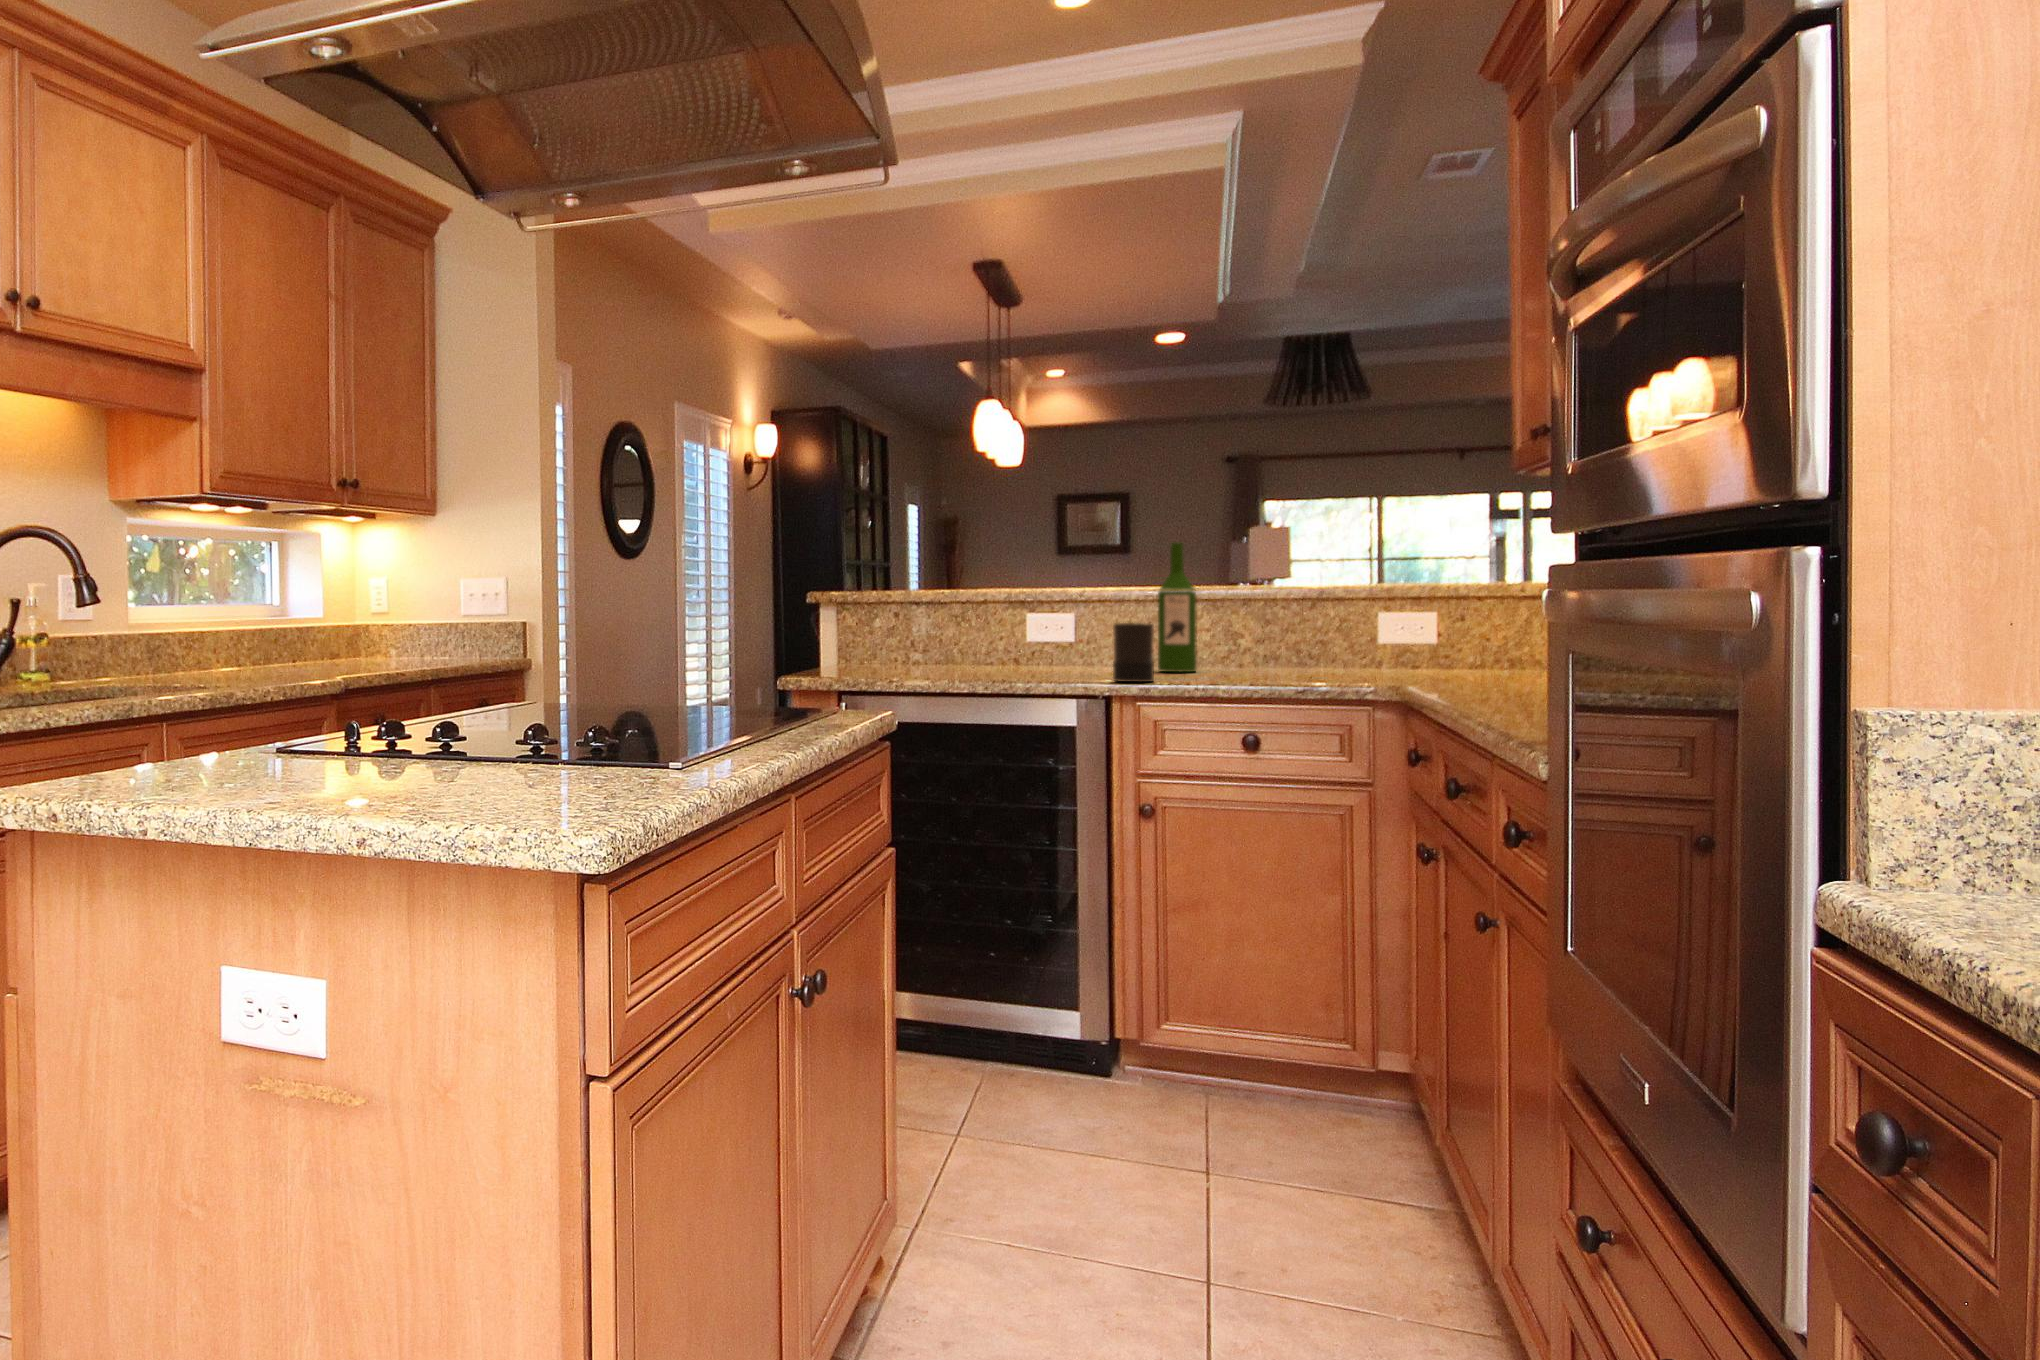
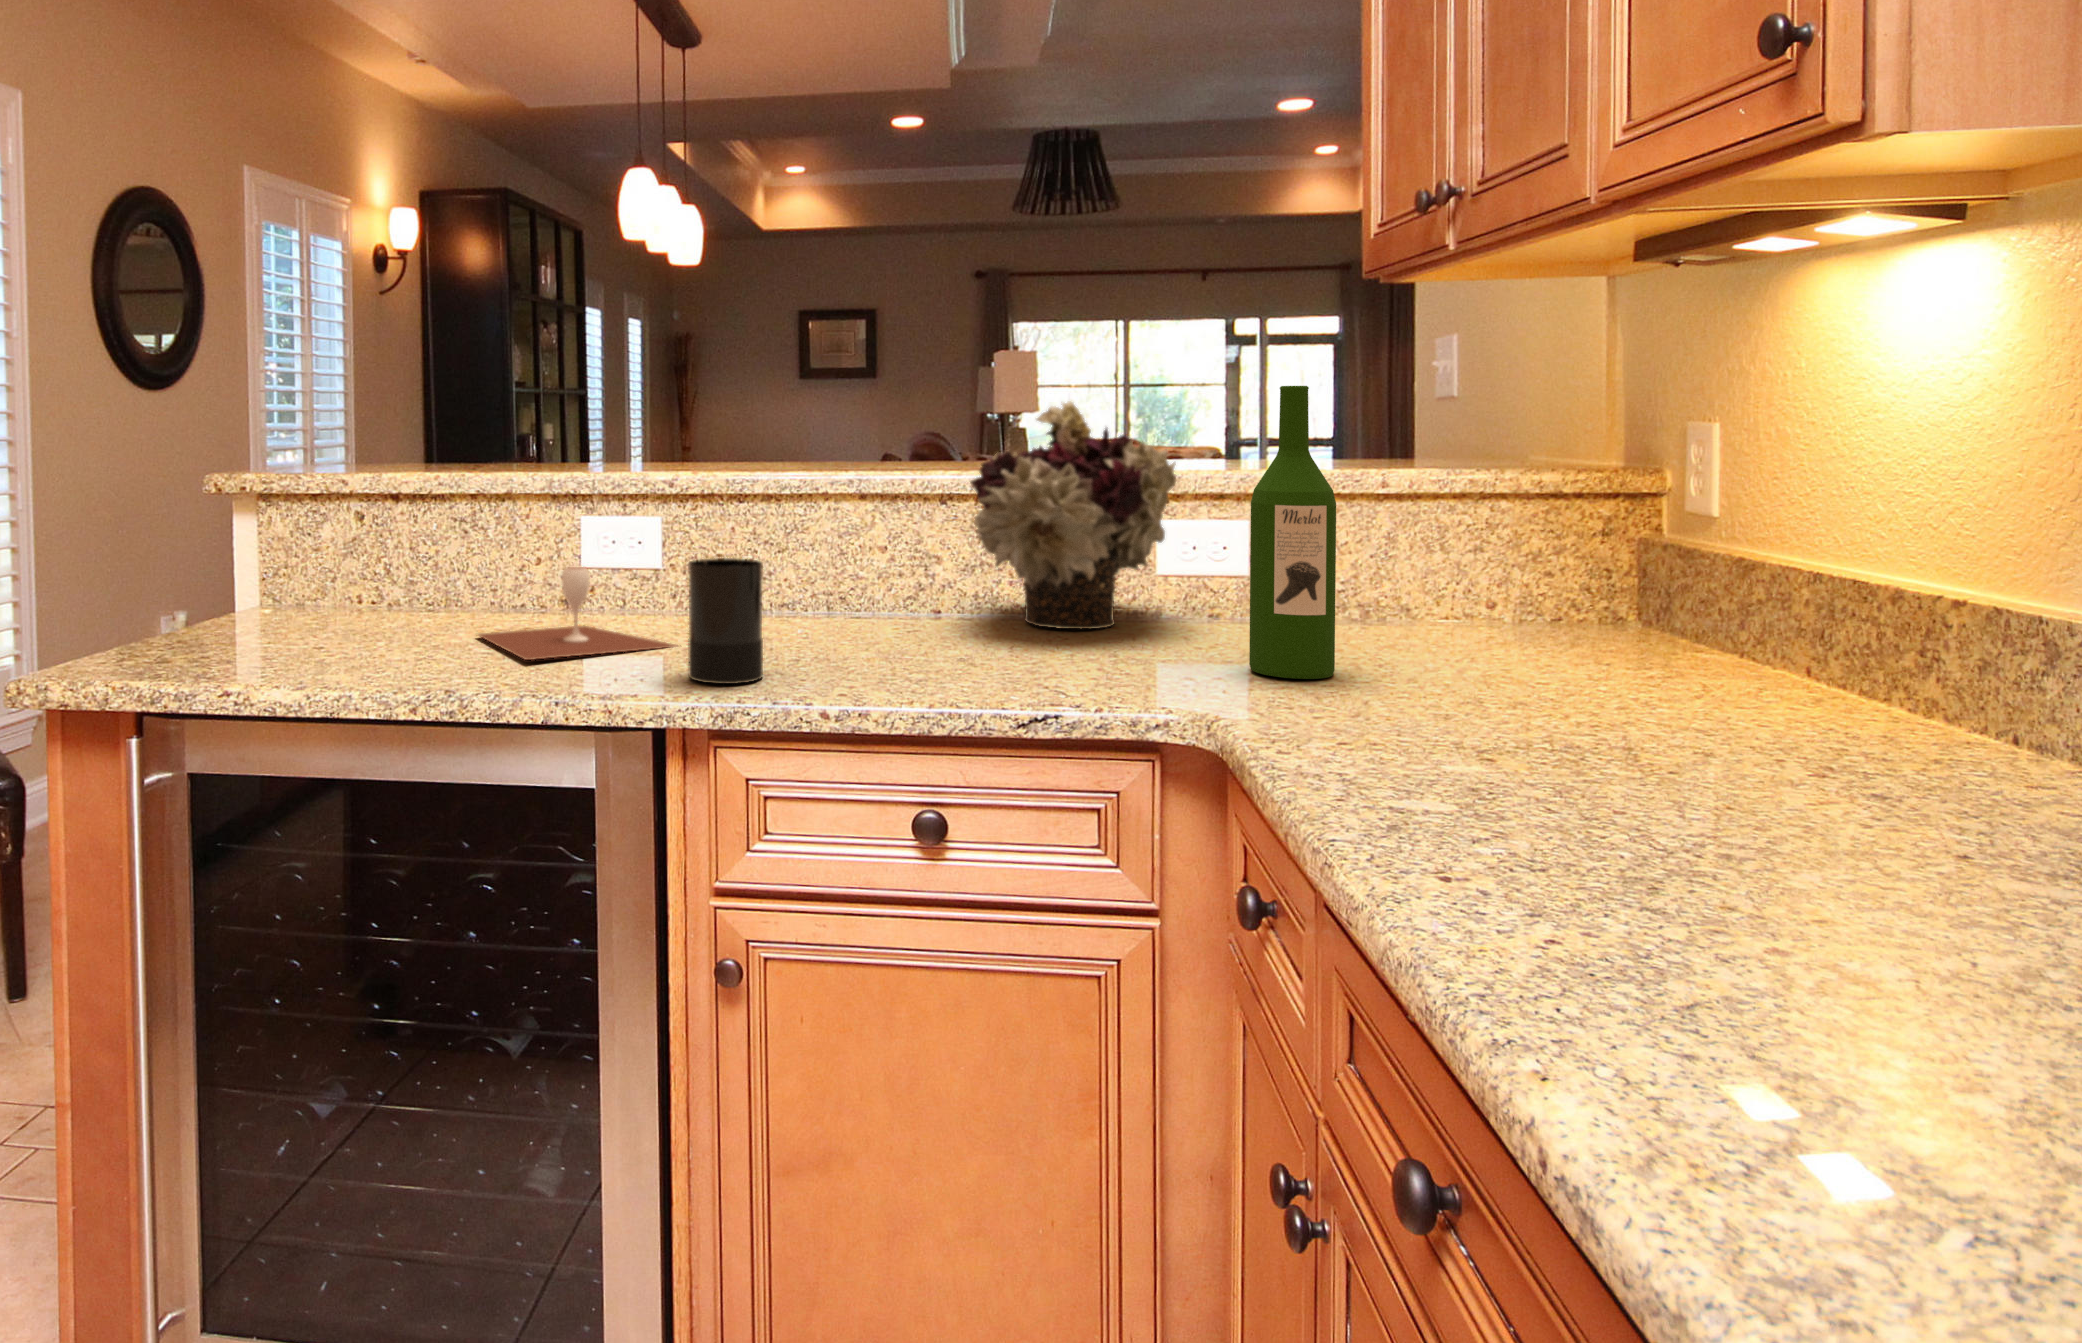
wine bottle: present [1158,542,1197,672] -> present [1249,386,1336,679]
flower arrangement: none [1263,545,1390,669] -> present [971,402,1176,629]
wine glass: none [973,635,1097,677] -> present [478,567,676,660]

